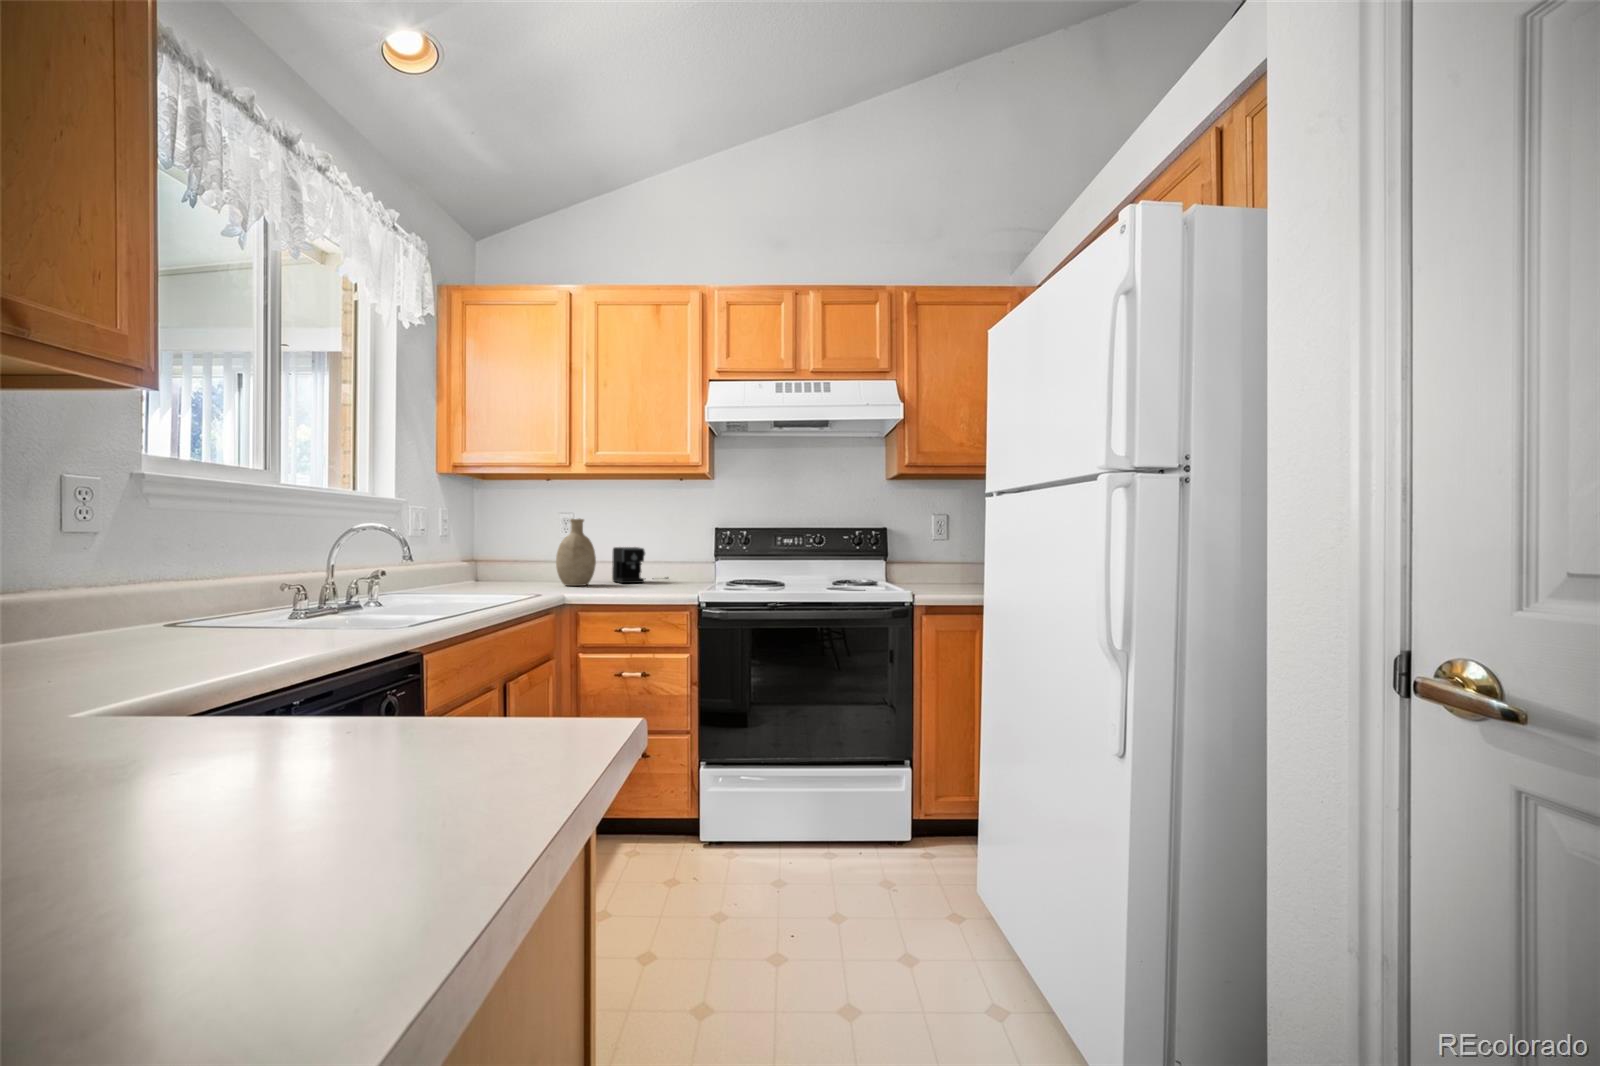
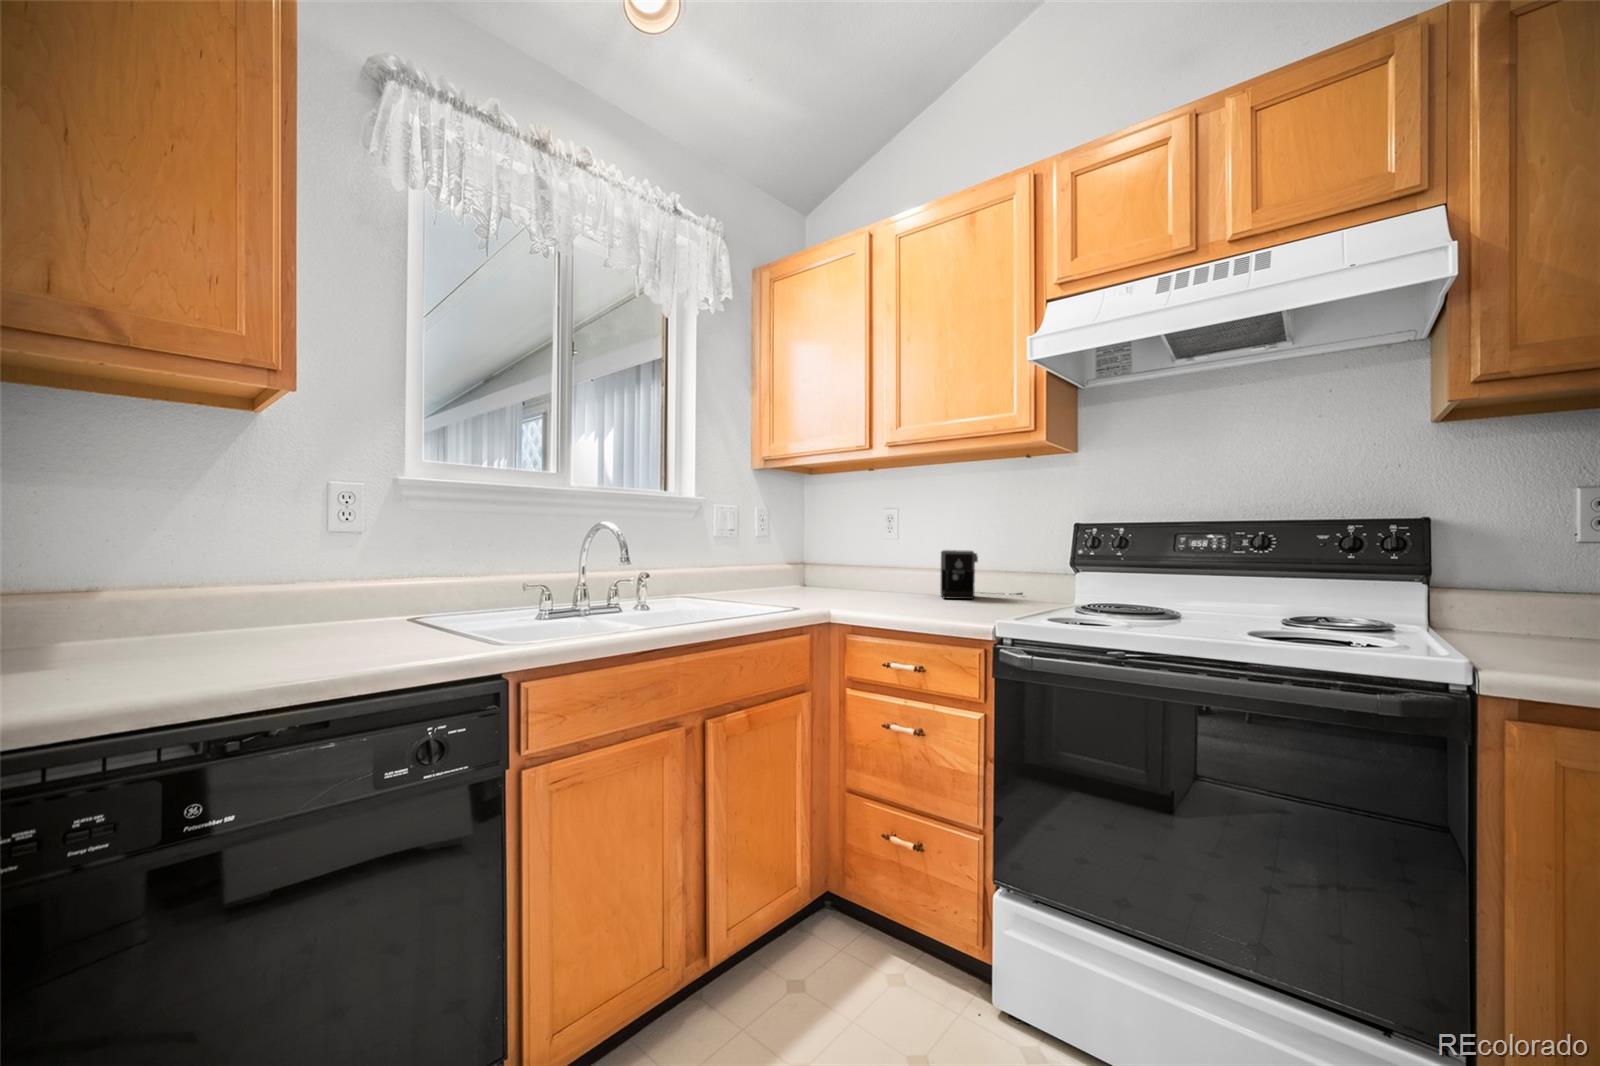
decorative vase: present [556,519,596,586] -> none [860,514,908,599]

